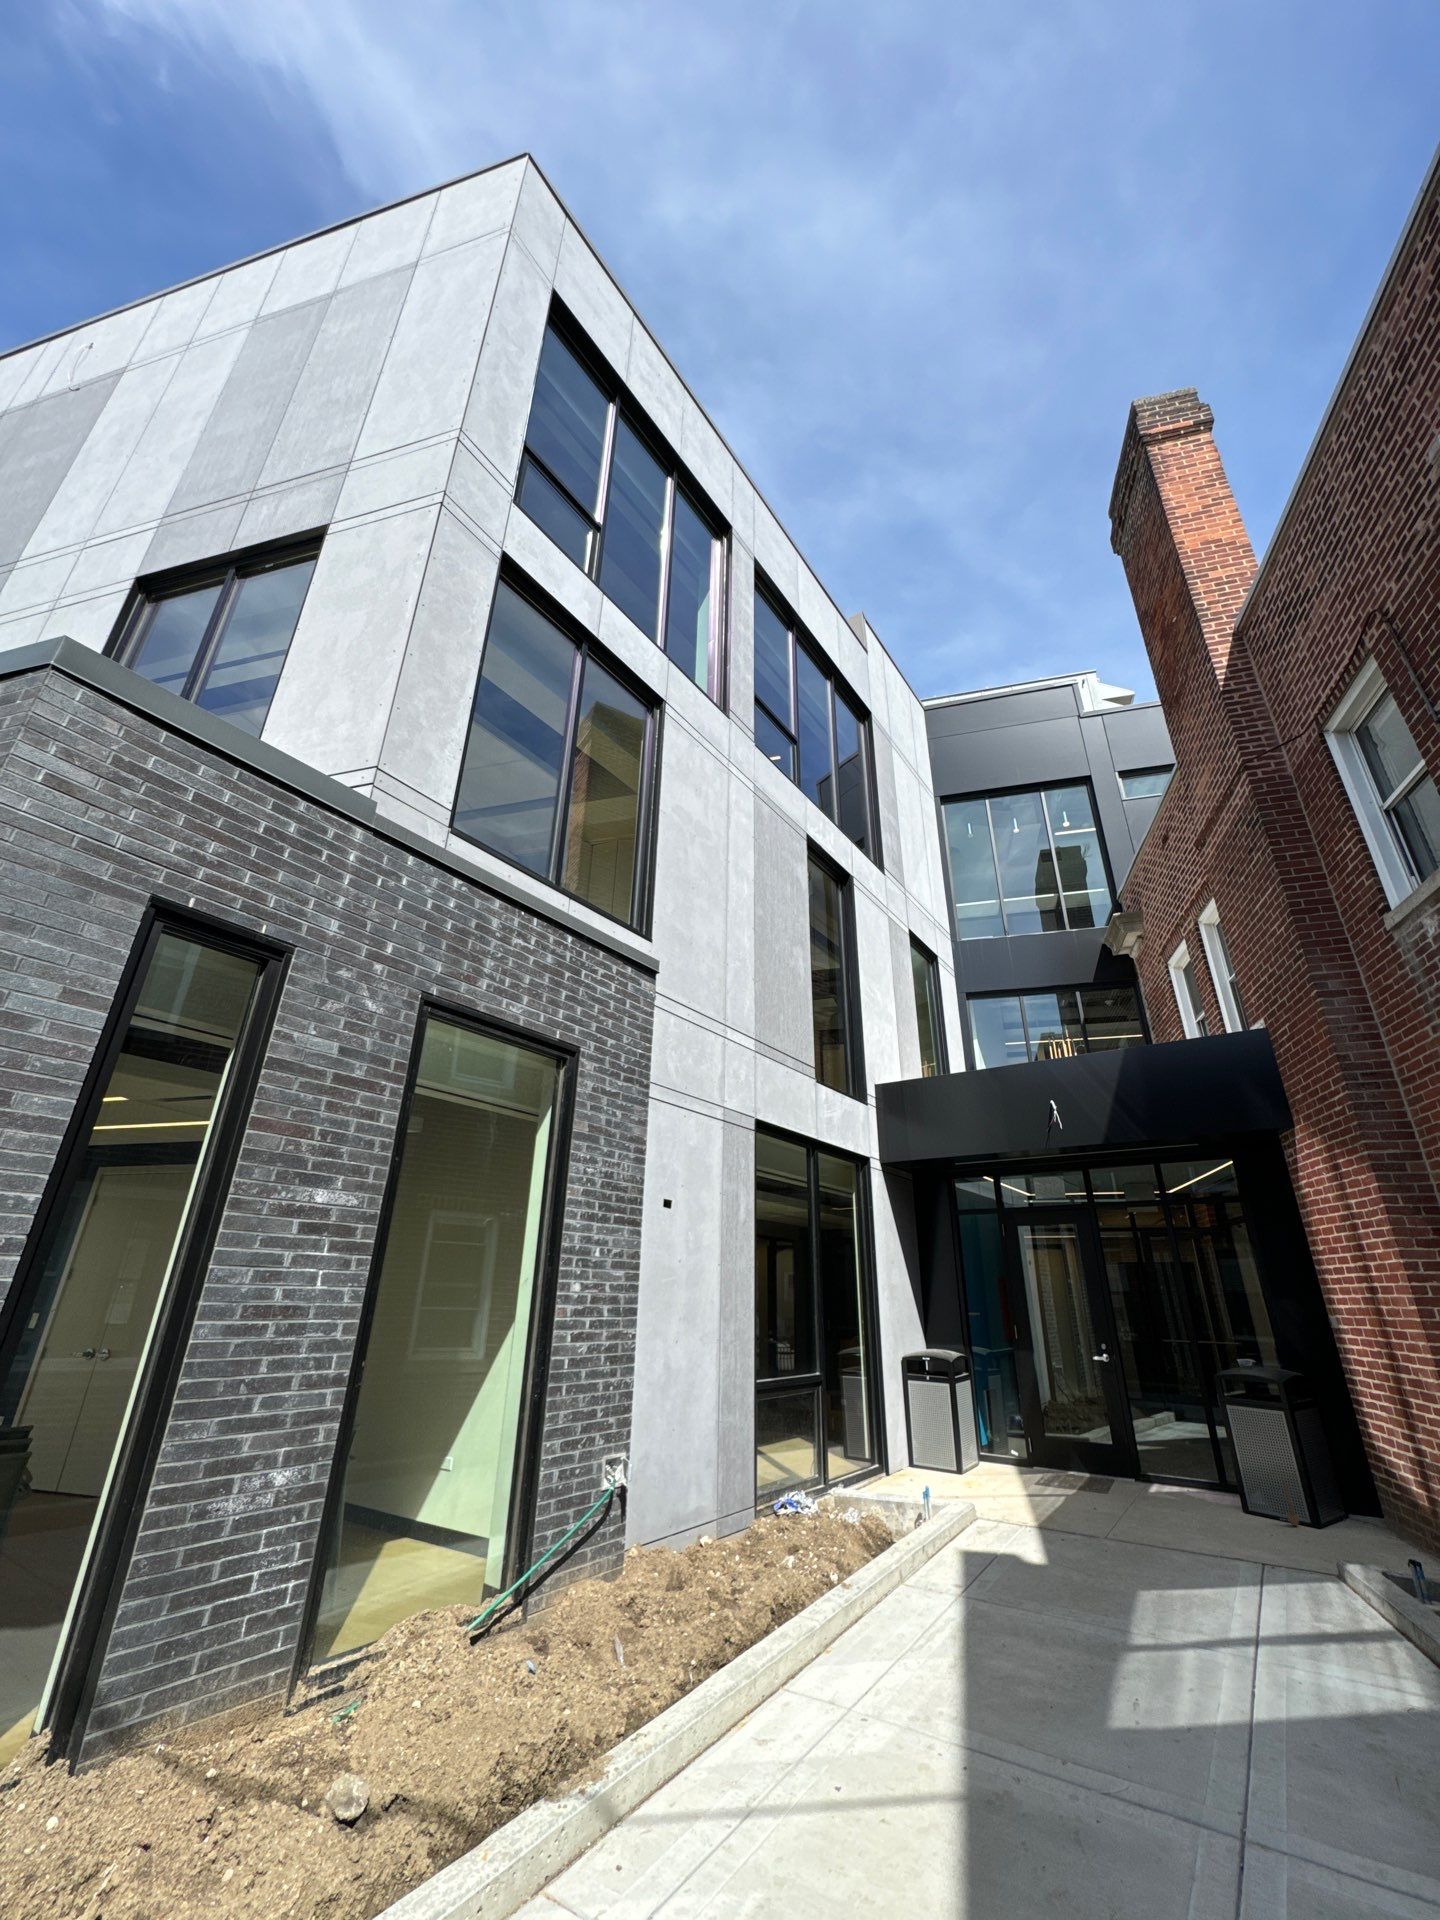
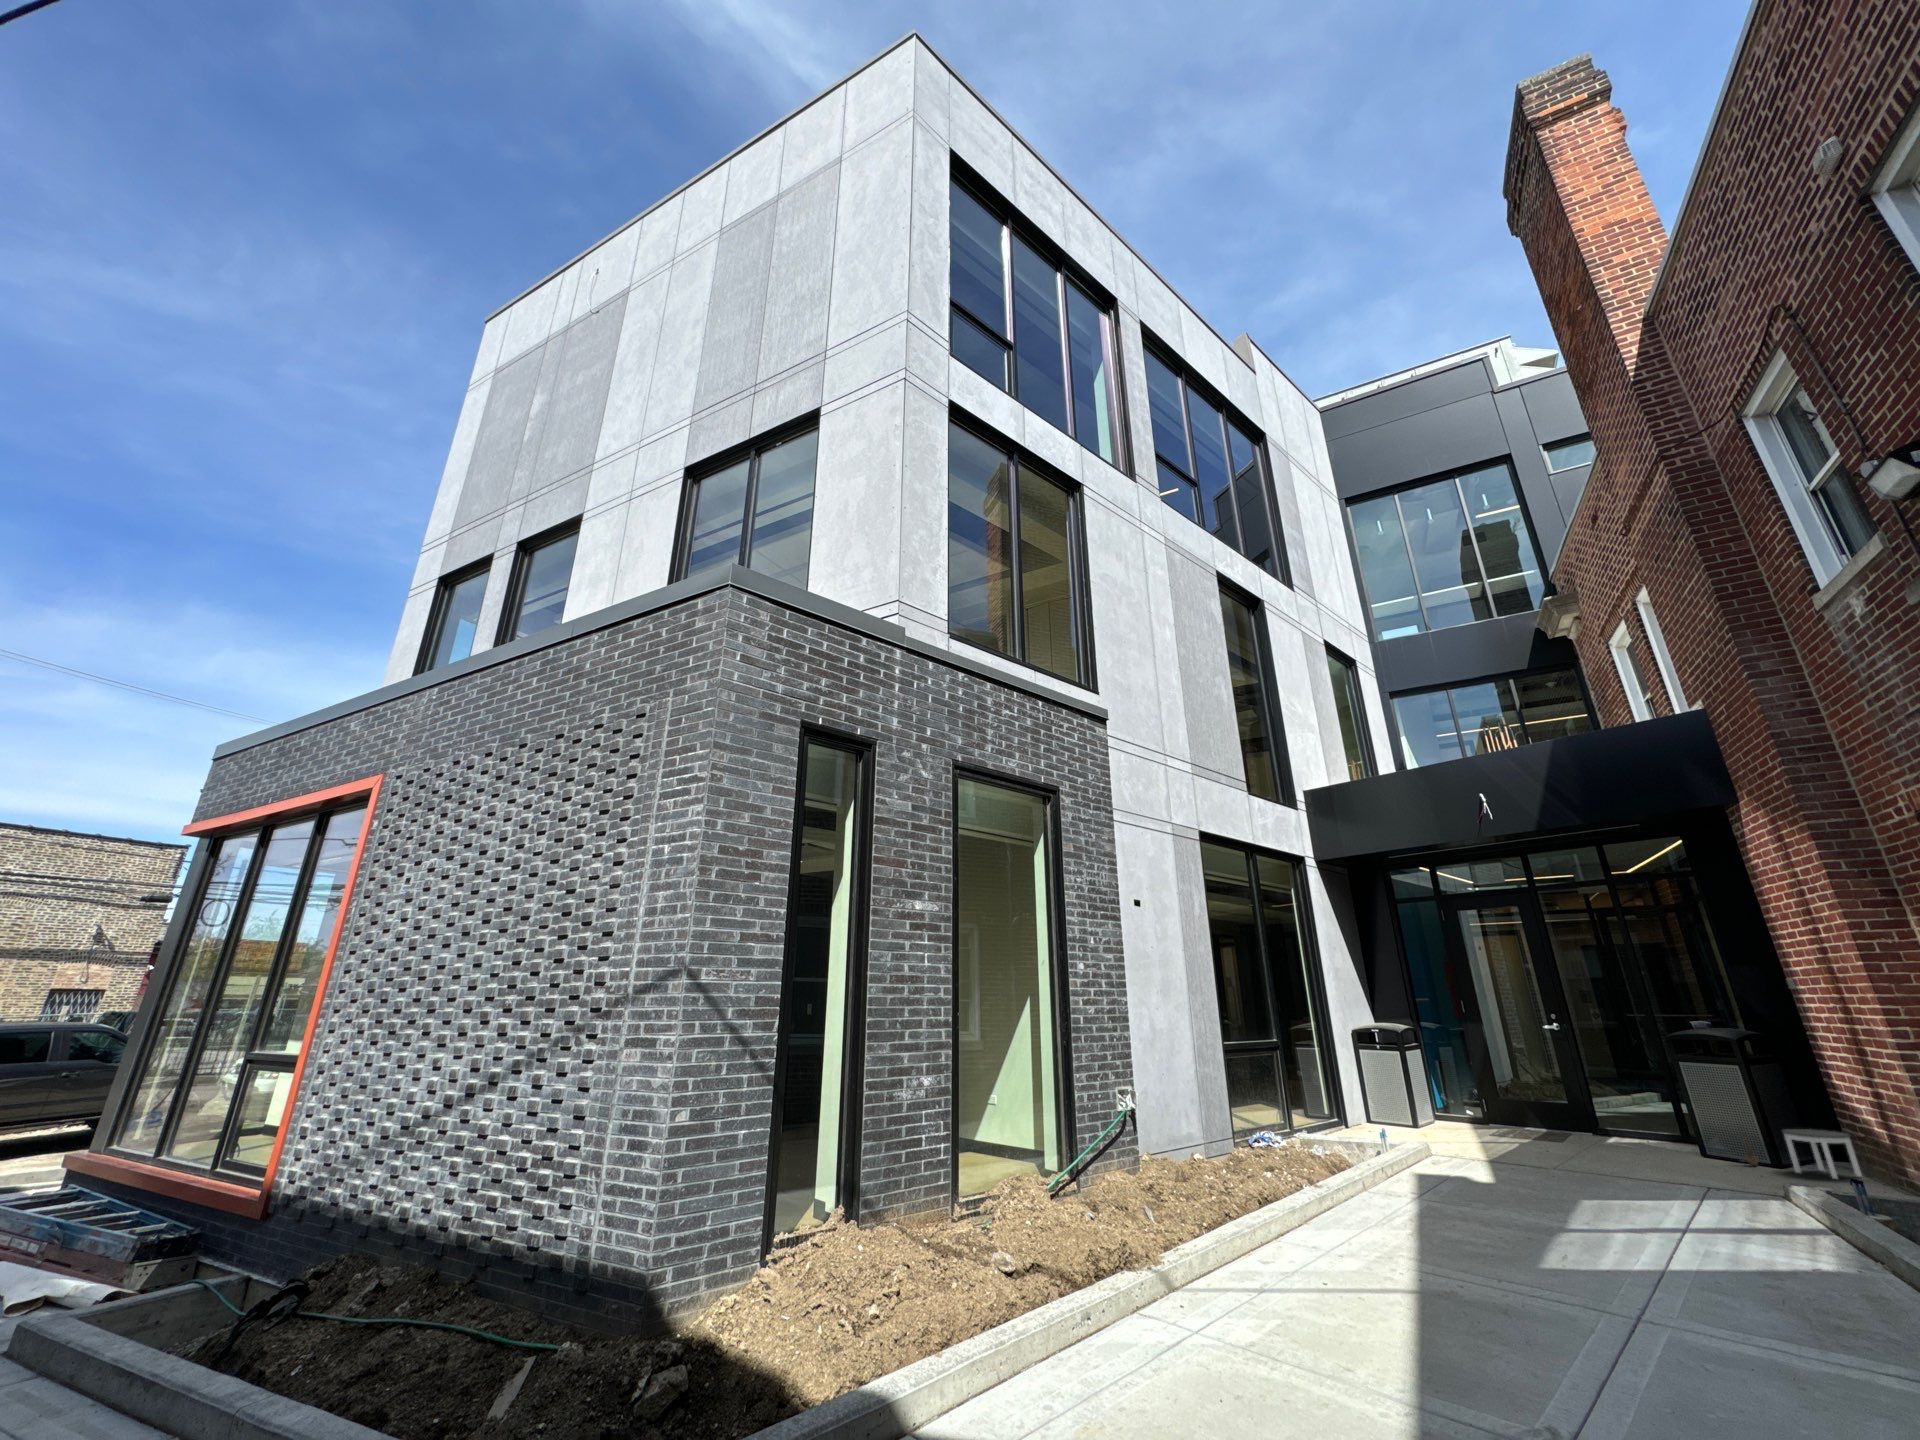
round table: none [1323,1485,1398,1545] -> present [1782,1129,1862,1179]

